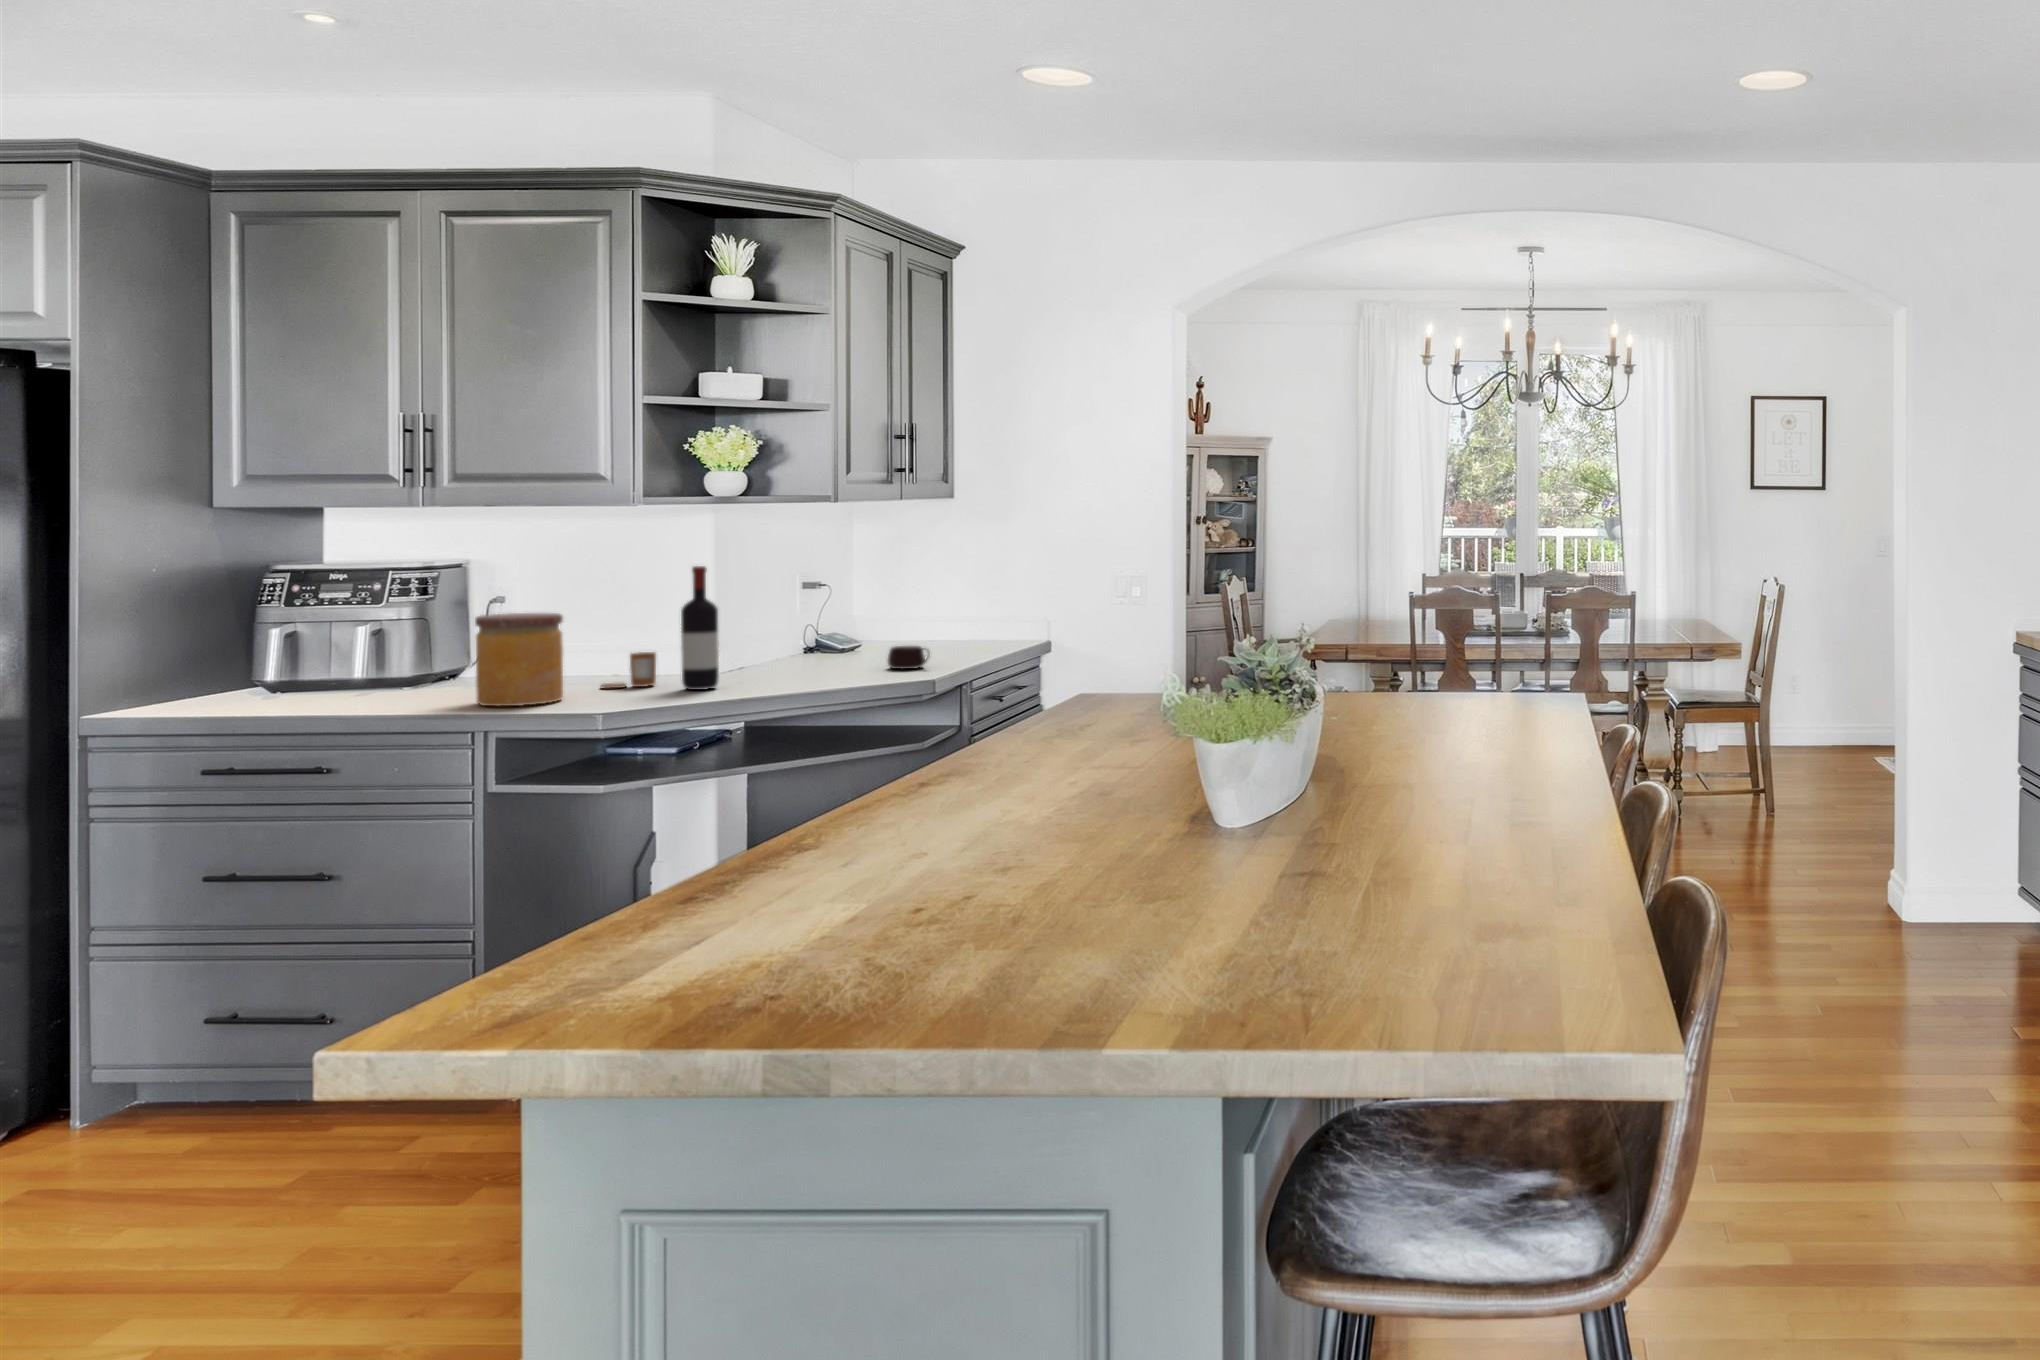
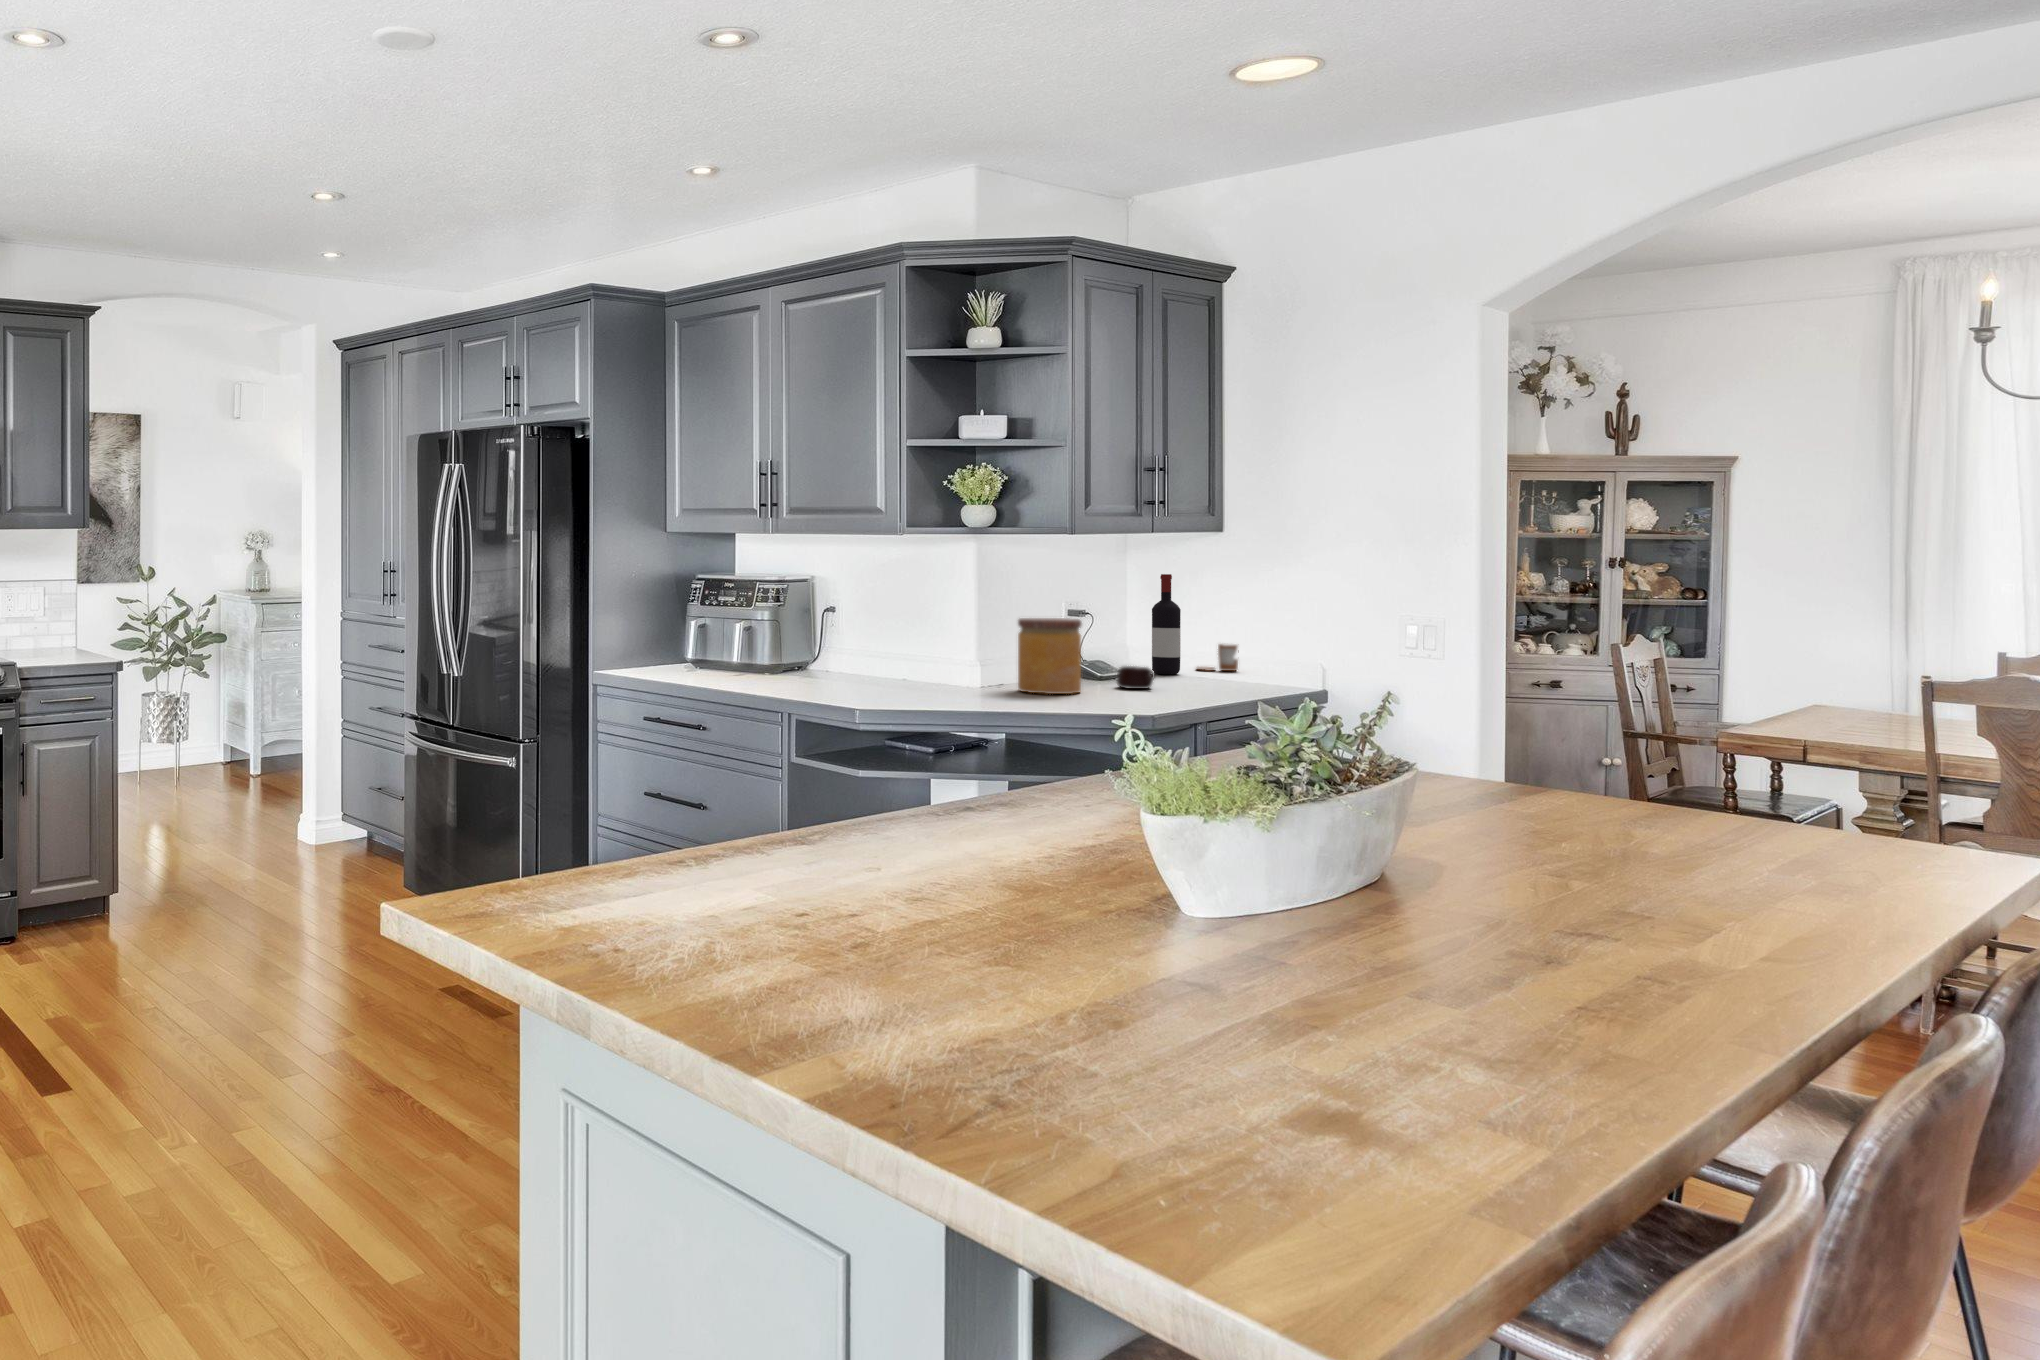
wine bottle: present [681,566,719,690] -> present [1152,574,1181,674]
jar: present [475,613,563,706] -> present [1018,618,1082,694]
candle: present [601,652,656,689] -> present [1197,644,1239,671]

